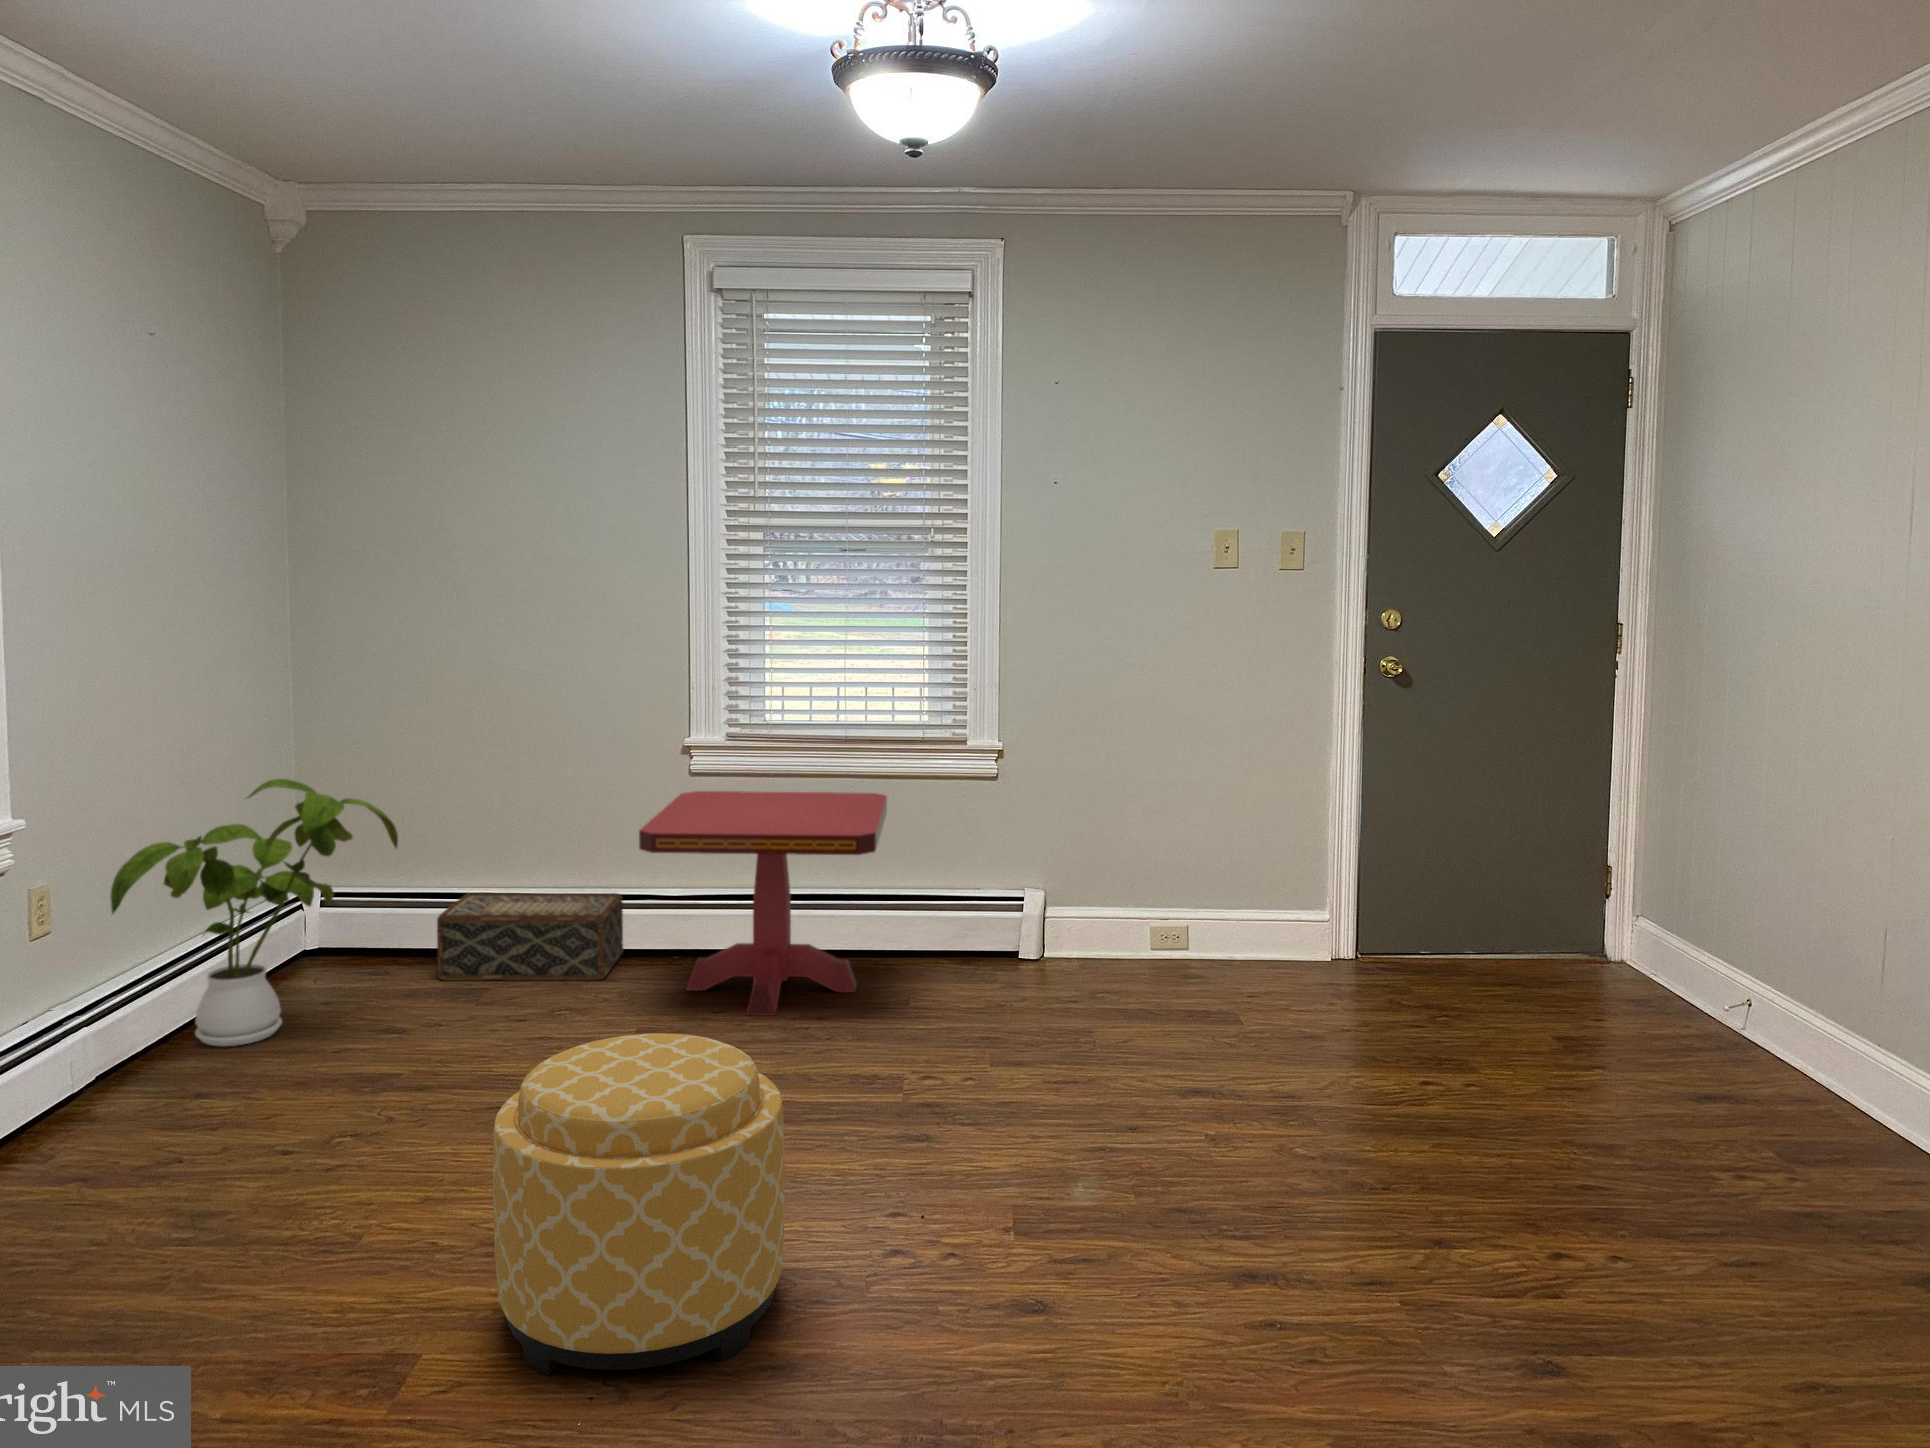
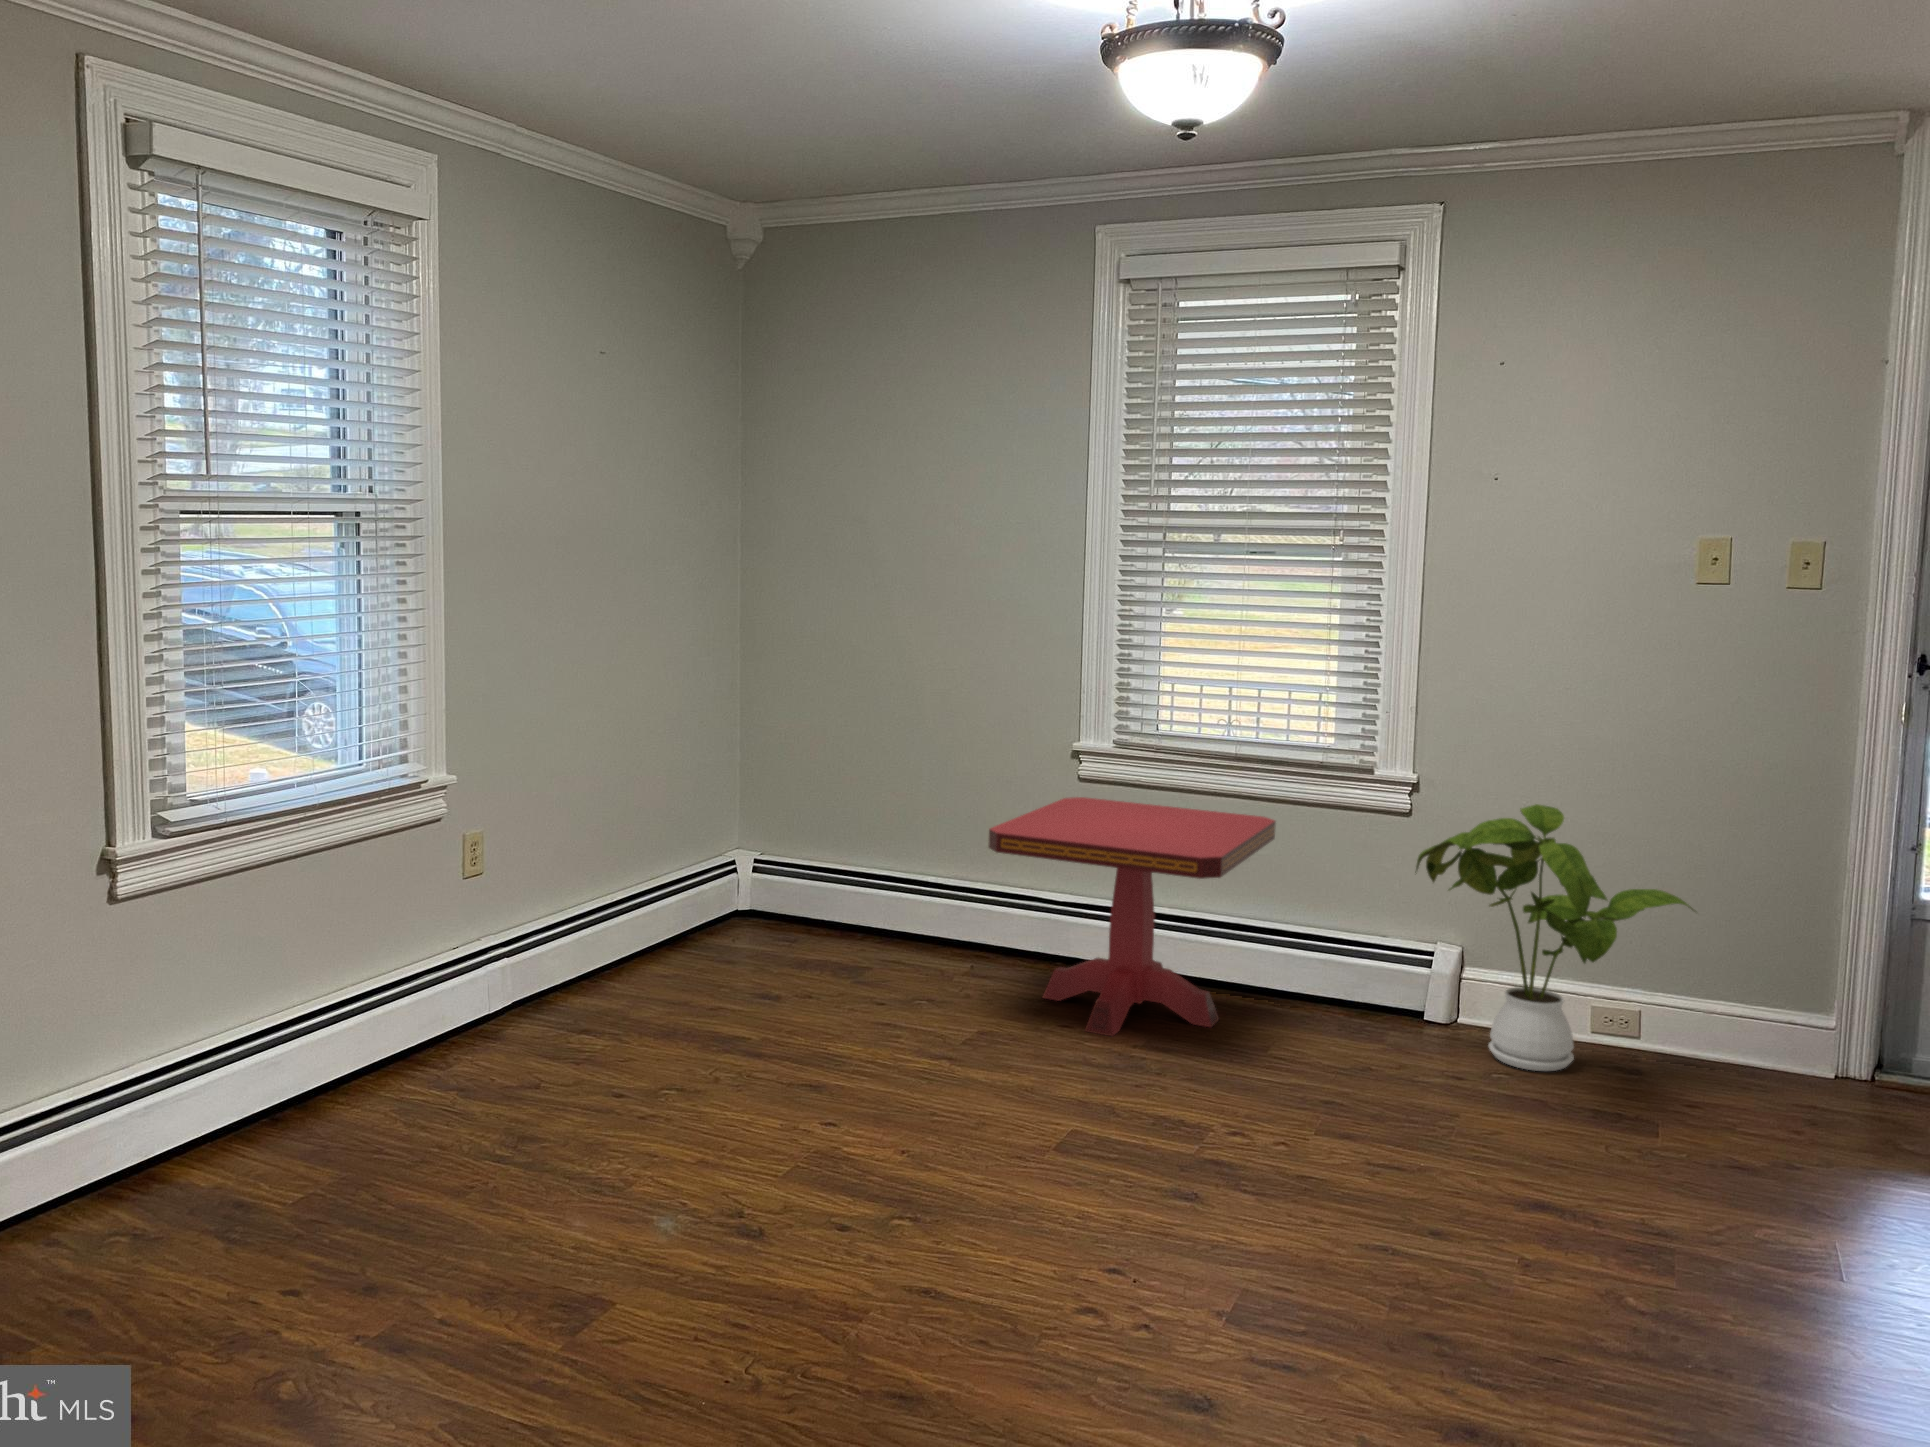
house plant: present [110,778,398,1046] -> present [1415,804,1694,1071]
woven basket: present [437,893,623,980] -> none [830,875,1008,975]
ottoman: present [493,1033,785,1375] -> none [685,1014,955,1338]

